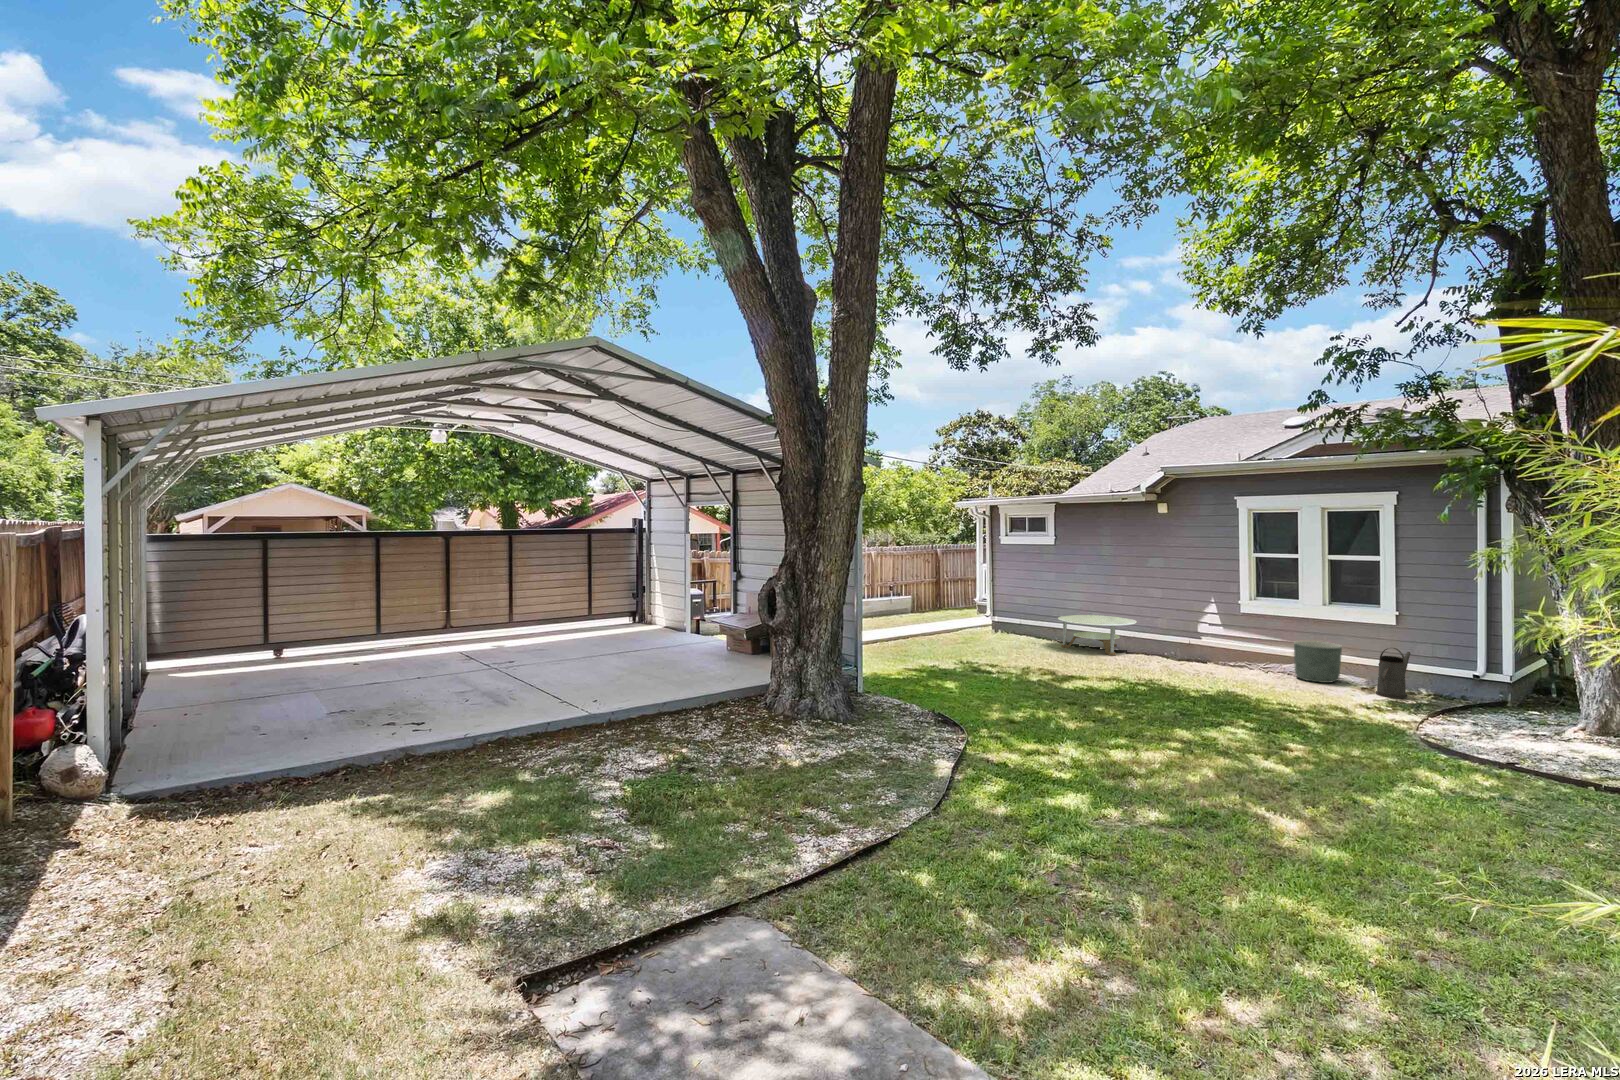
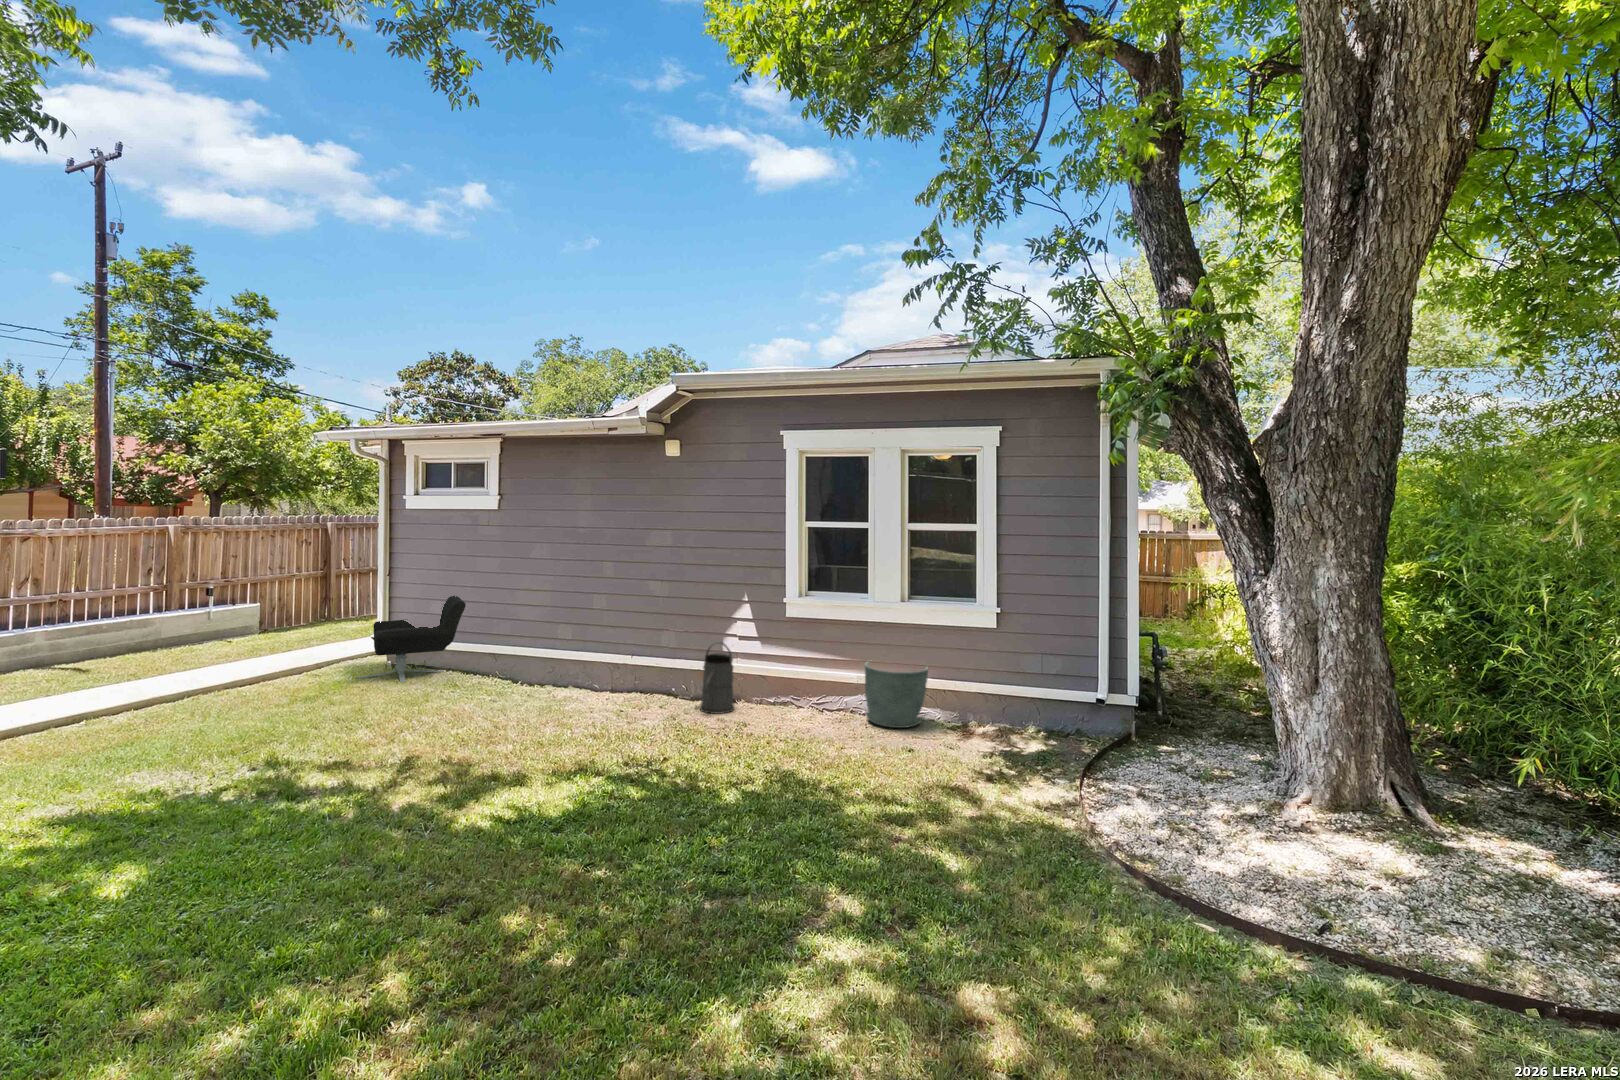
lounge chair: none [984,593,1039,638] -> present [356,596,466,682]
round table: present [1058,615,1137,656] -> none [490,630,630,707]
watering can: present [1376,648,1411,698] -> present [700,642,735,714]

